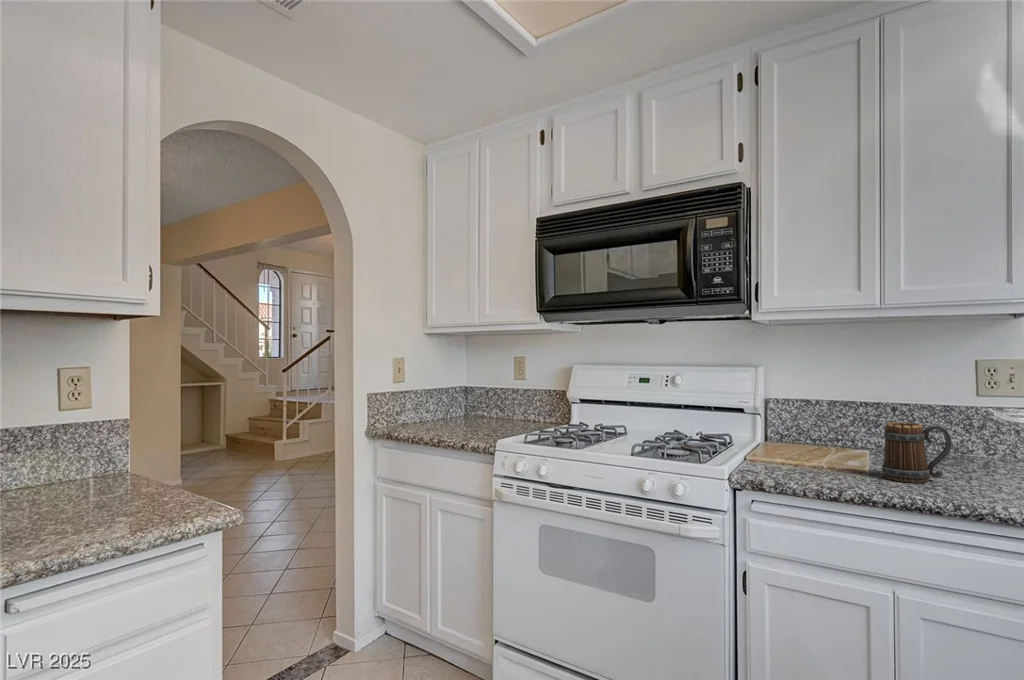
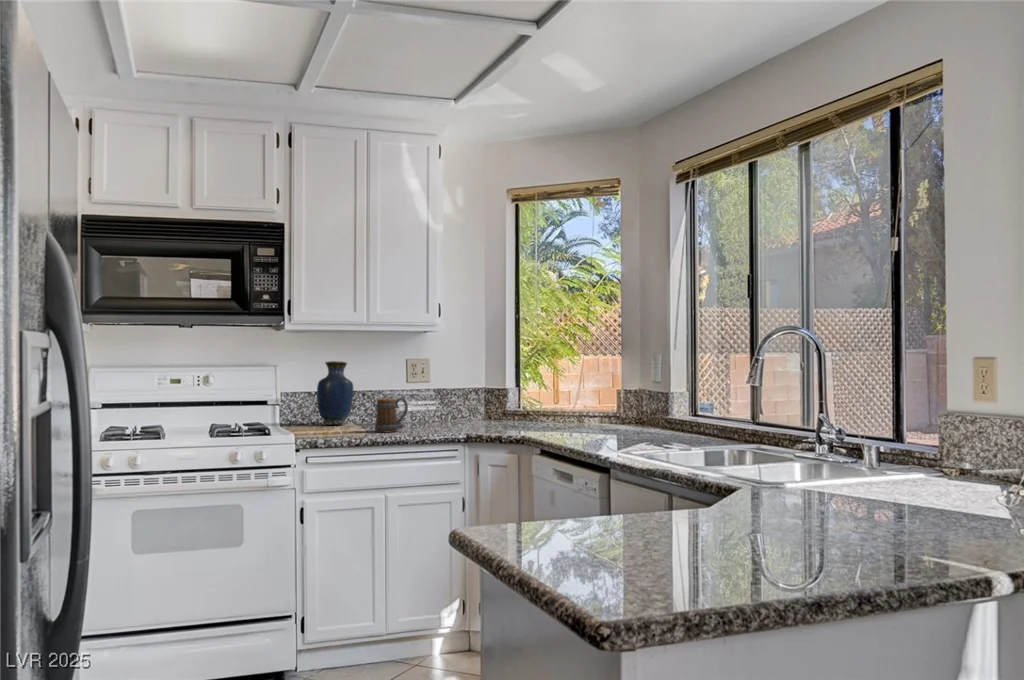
vase: none [817,361,874,447] -> present [317,361,353,424]

